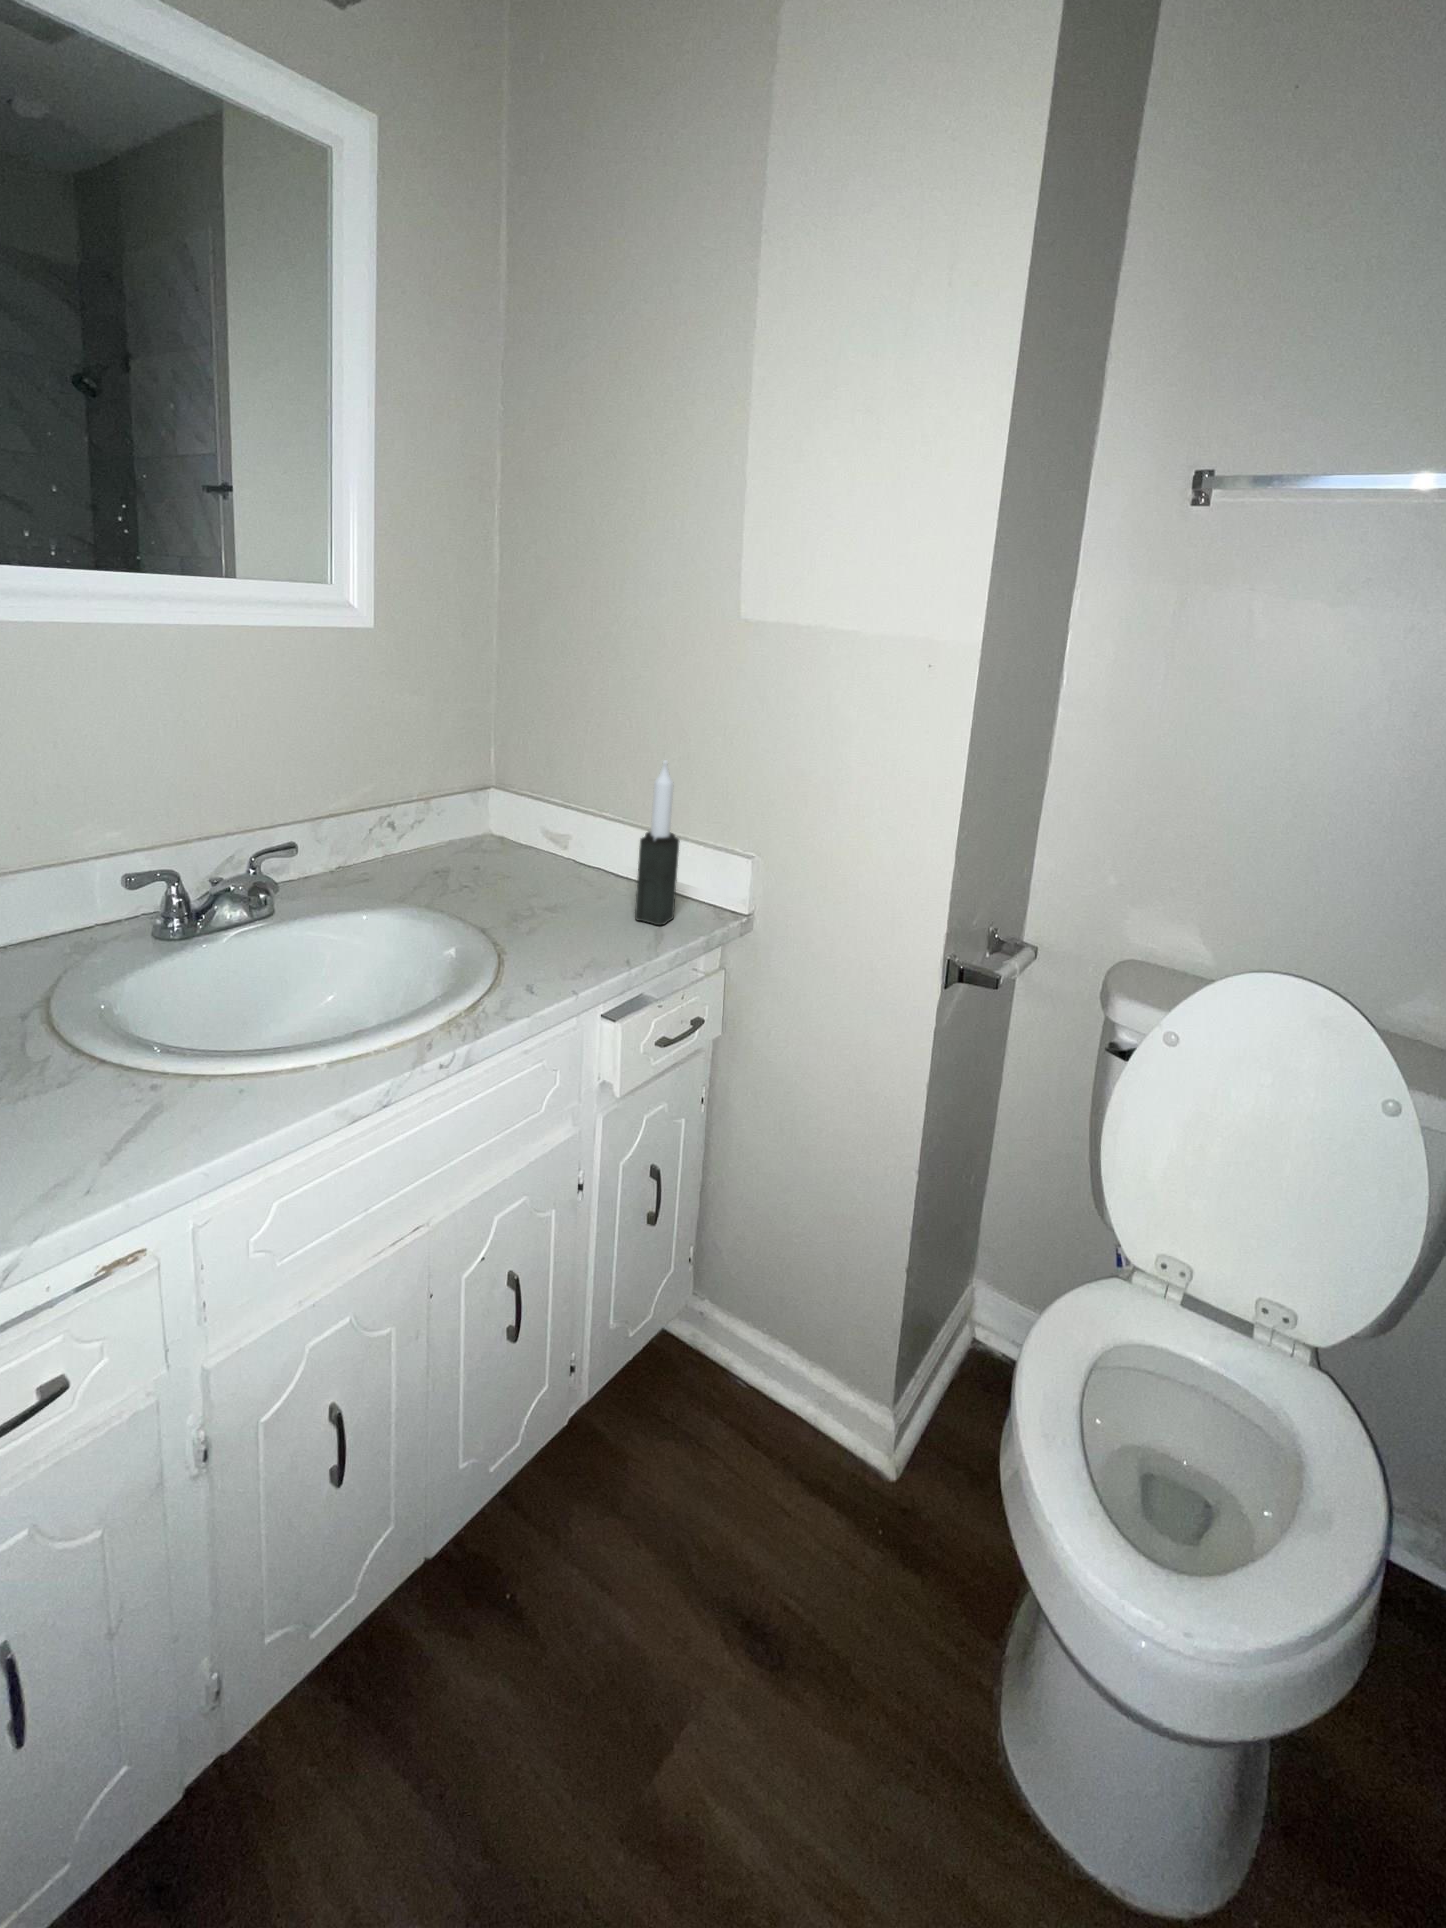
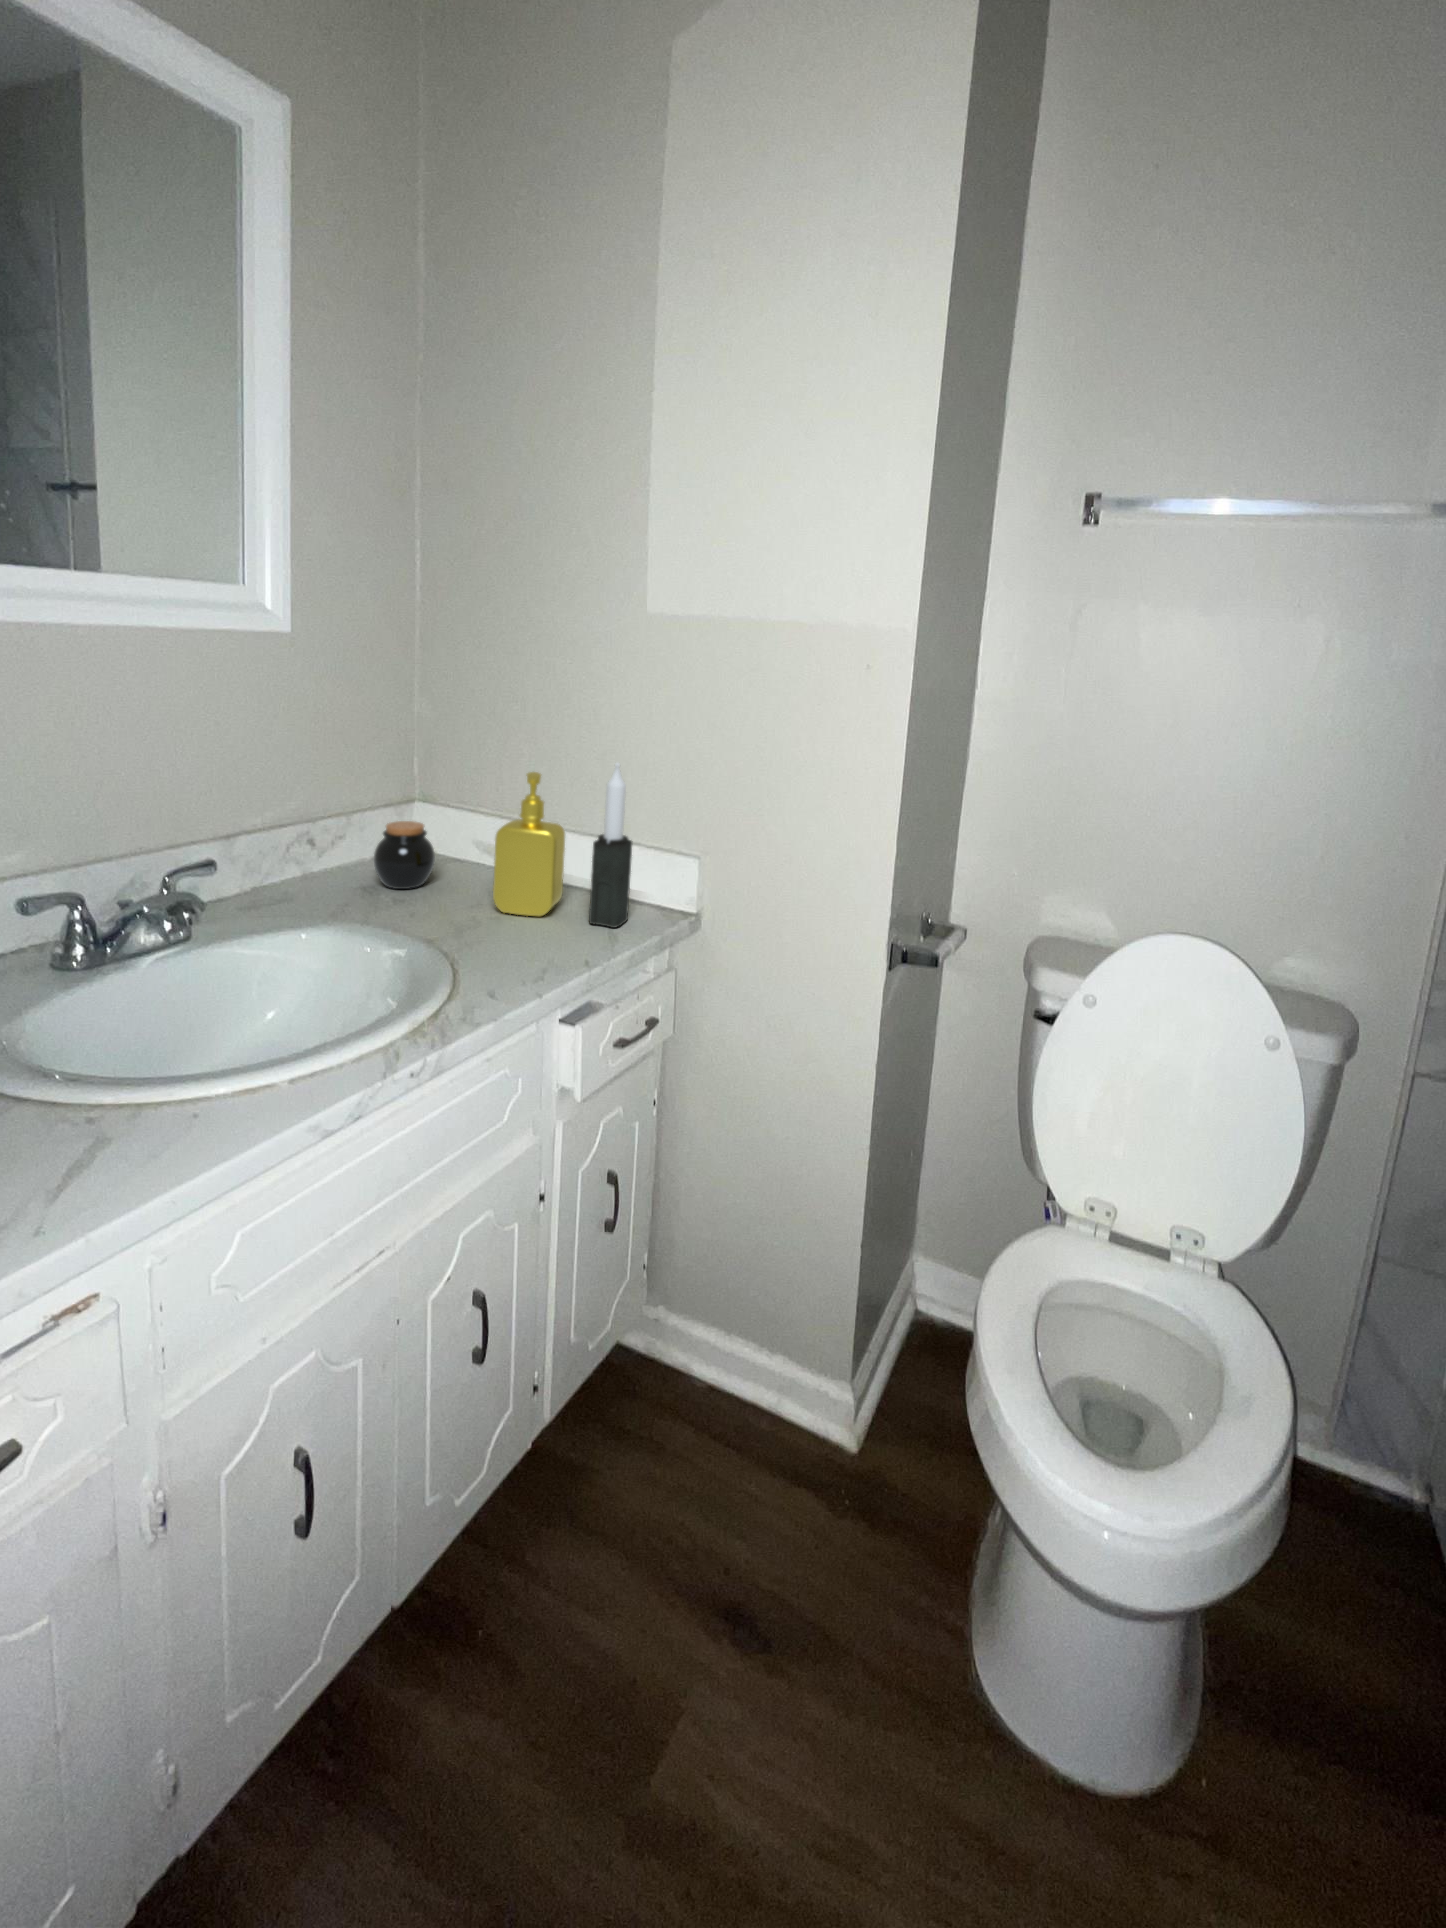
soap dispenser: none [545,767,616,910] -> present [493,772,565,916]
jar: none [440,809,496,875] -> present [374,821,435,889]

